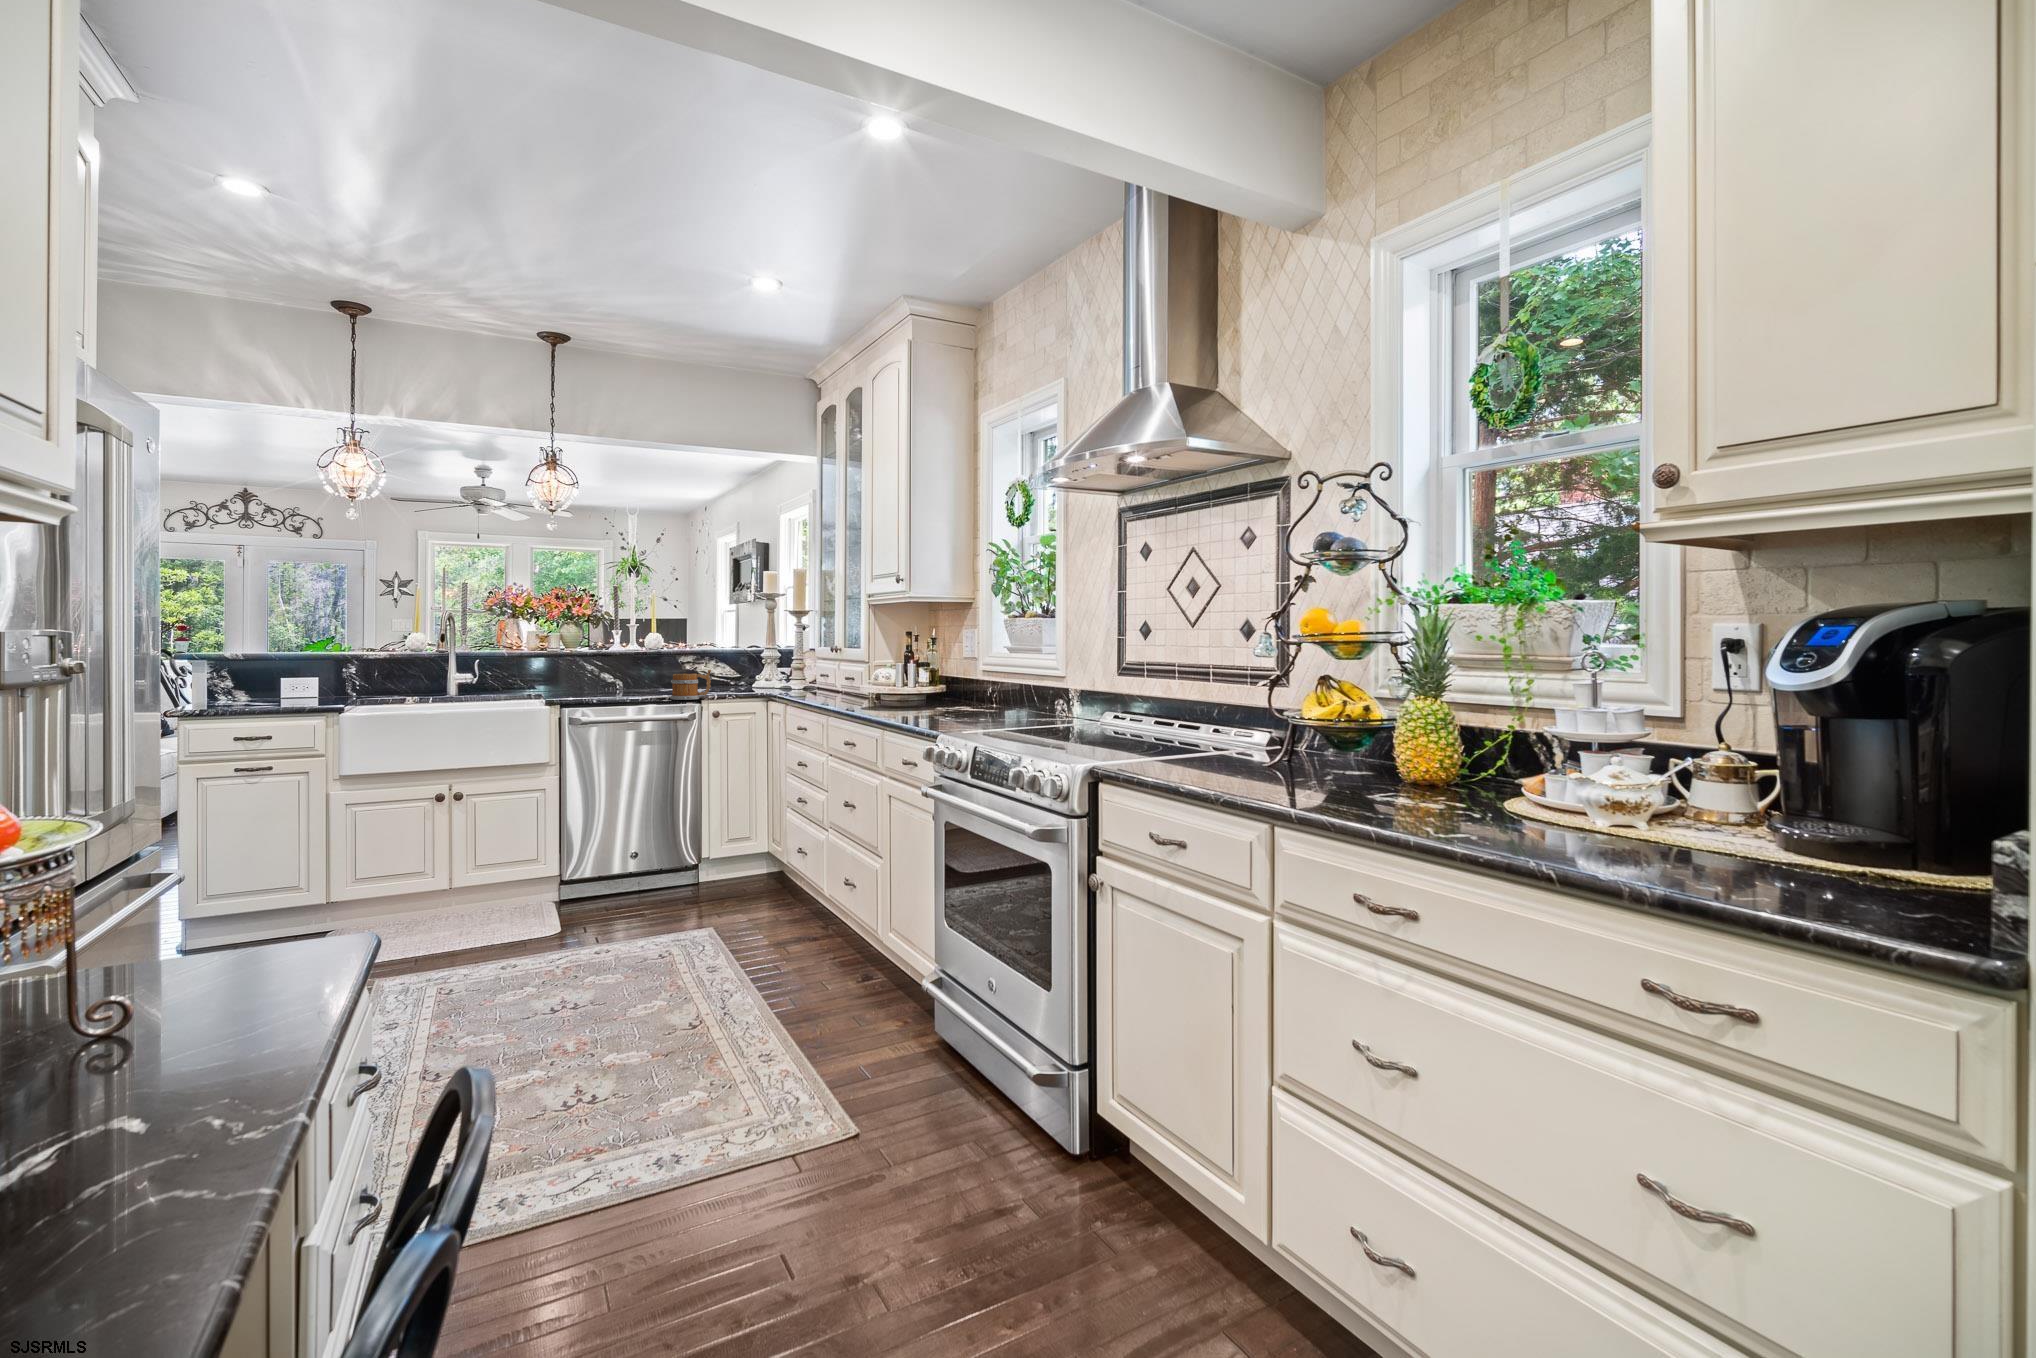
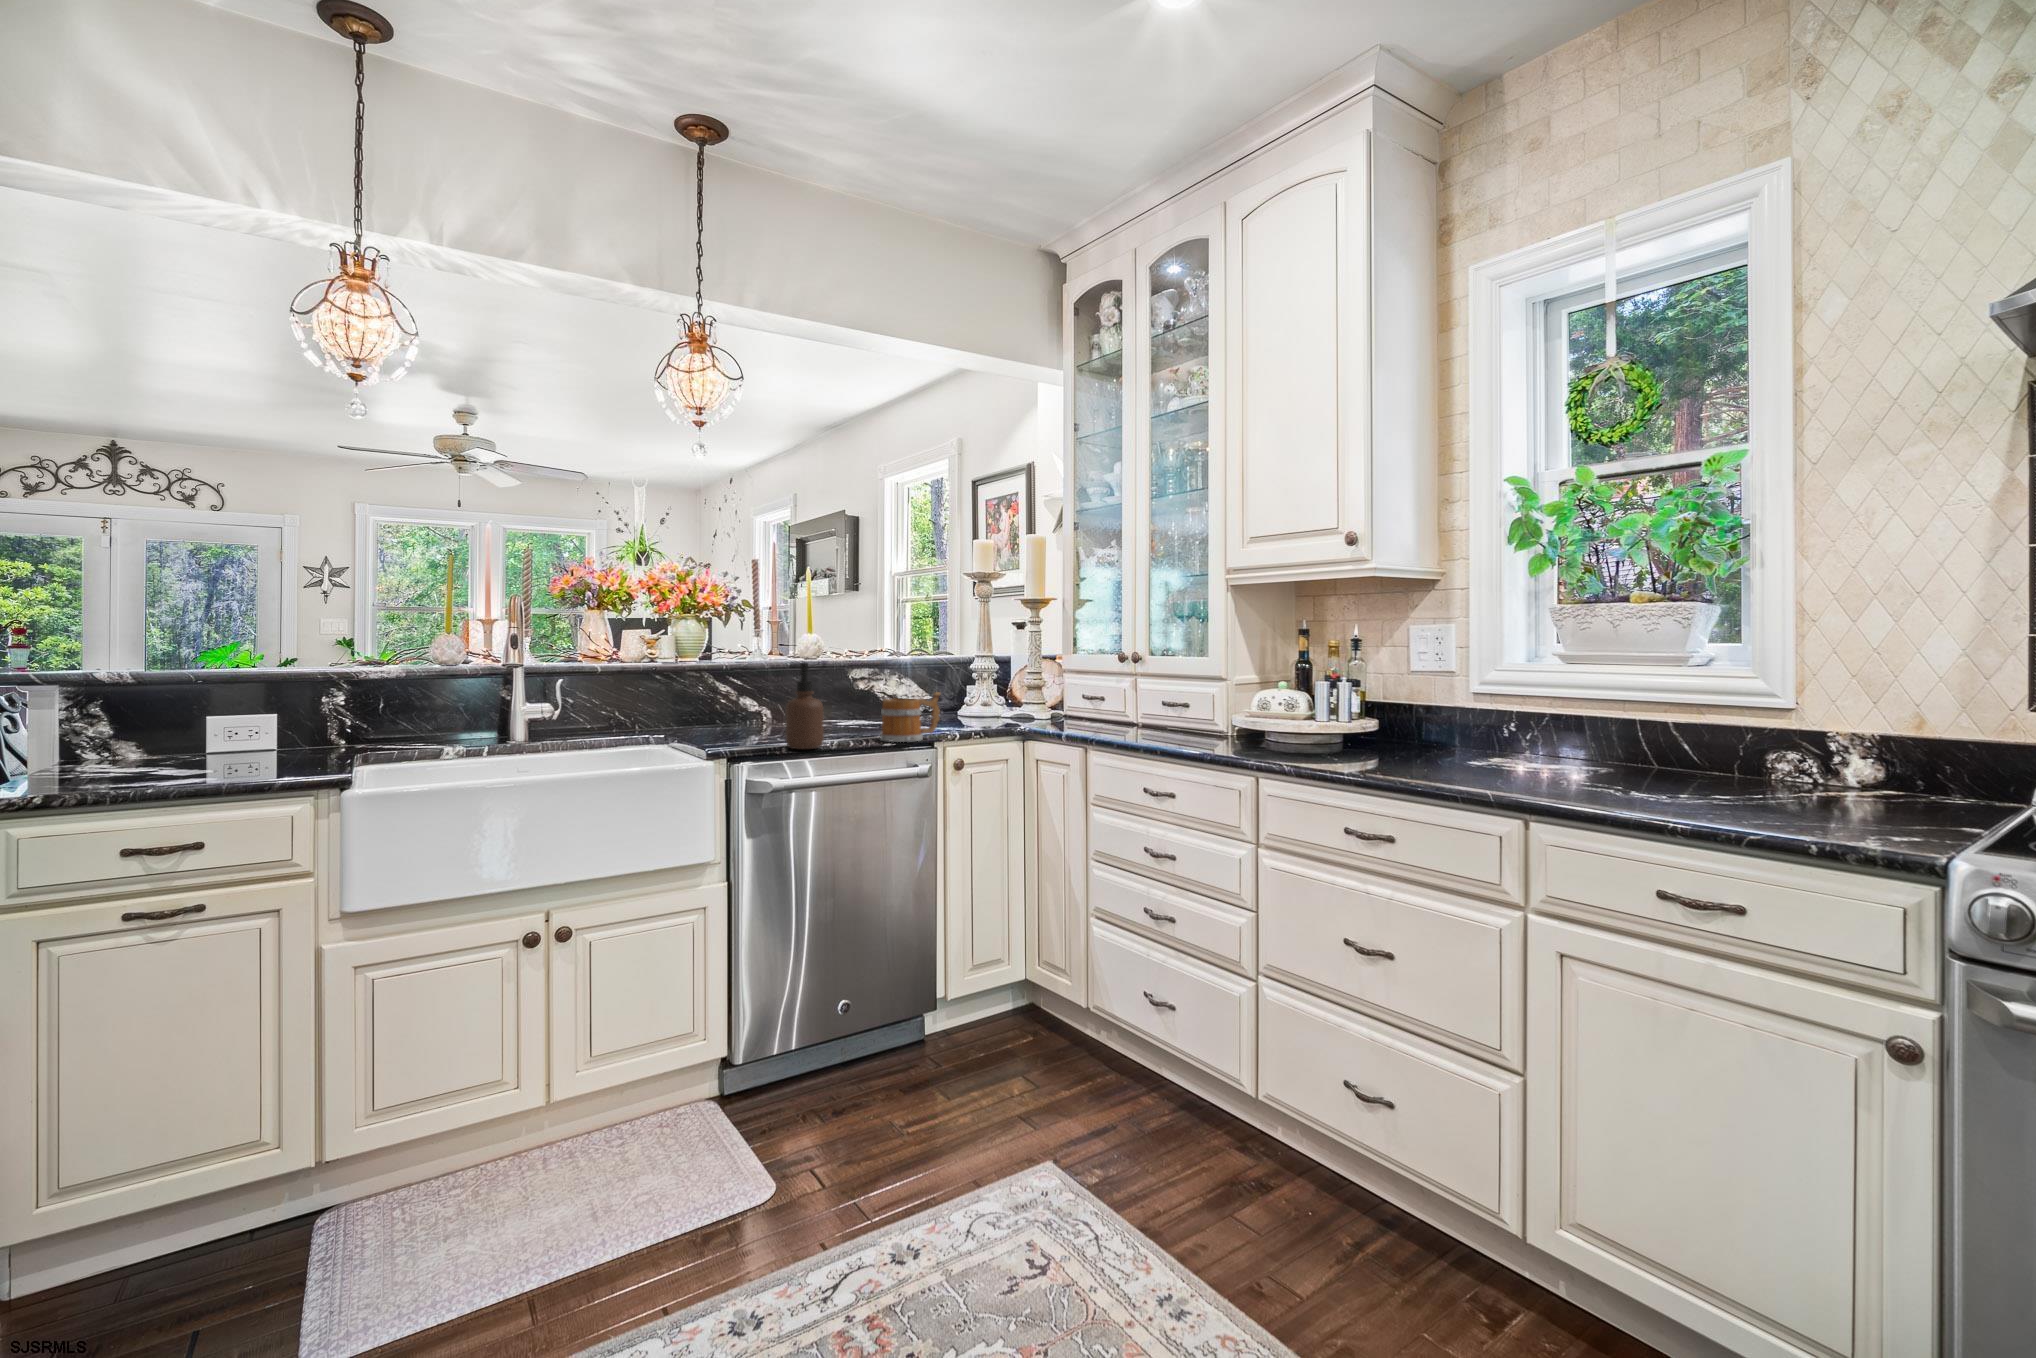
soap dispenser: none [603,651,627,702] -> present [785,663,824,749]

